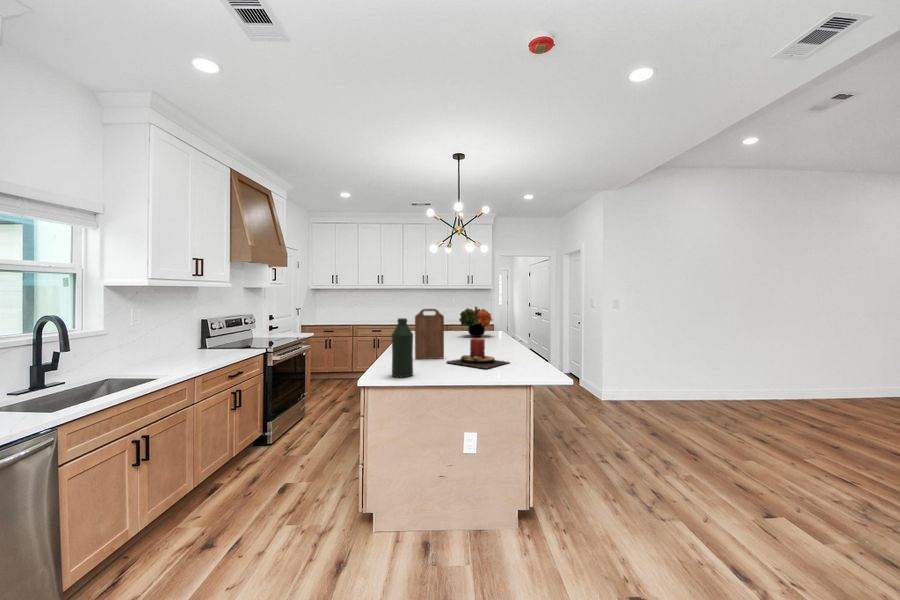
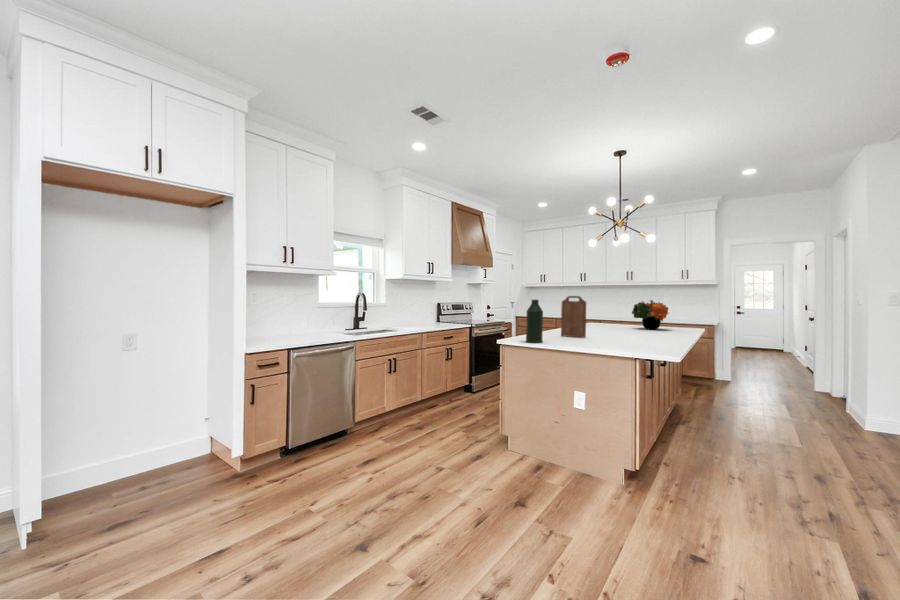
candle: present [447,338,509,369] -> none [581,320,639,345]

